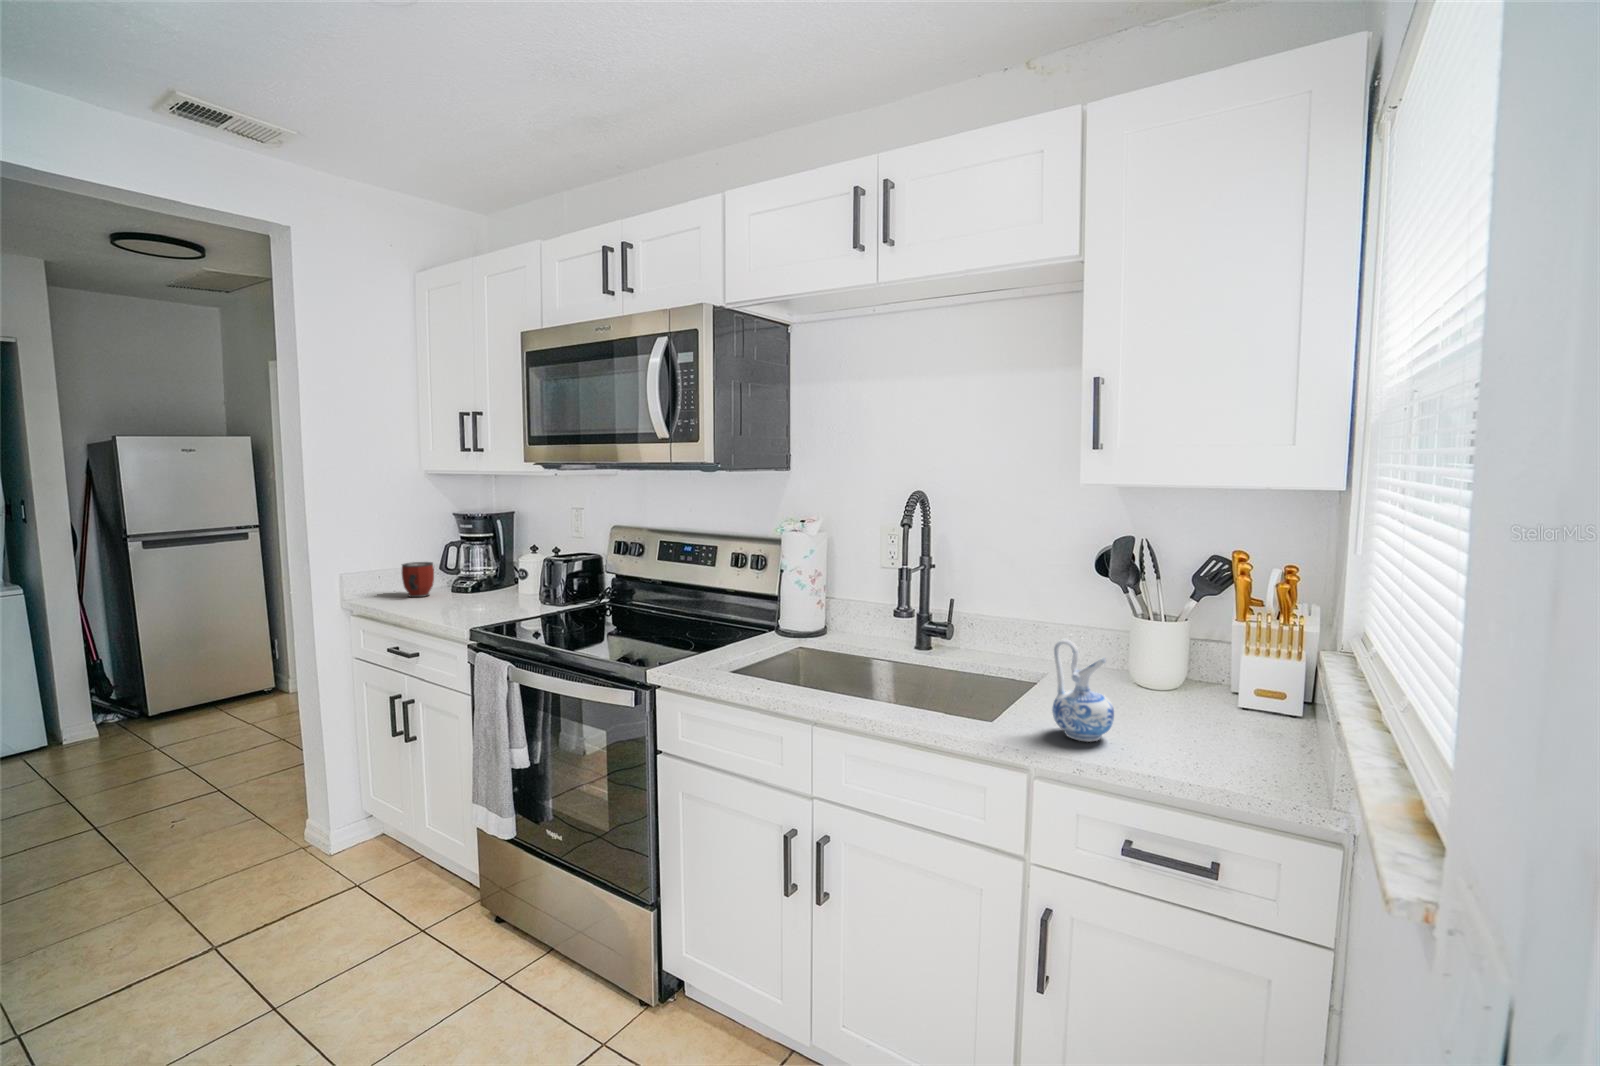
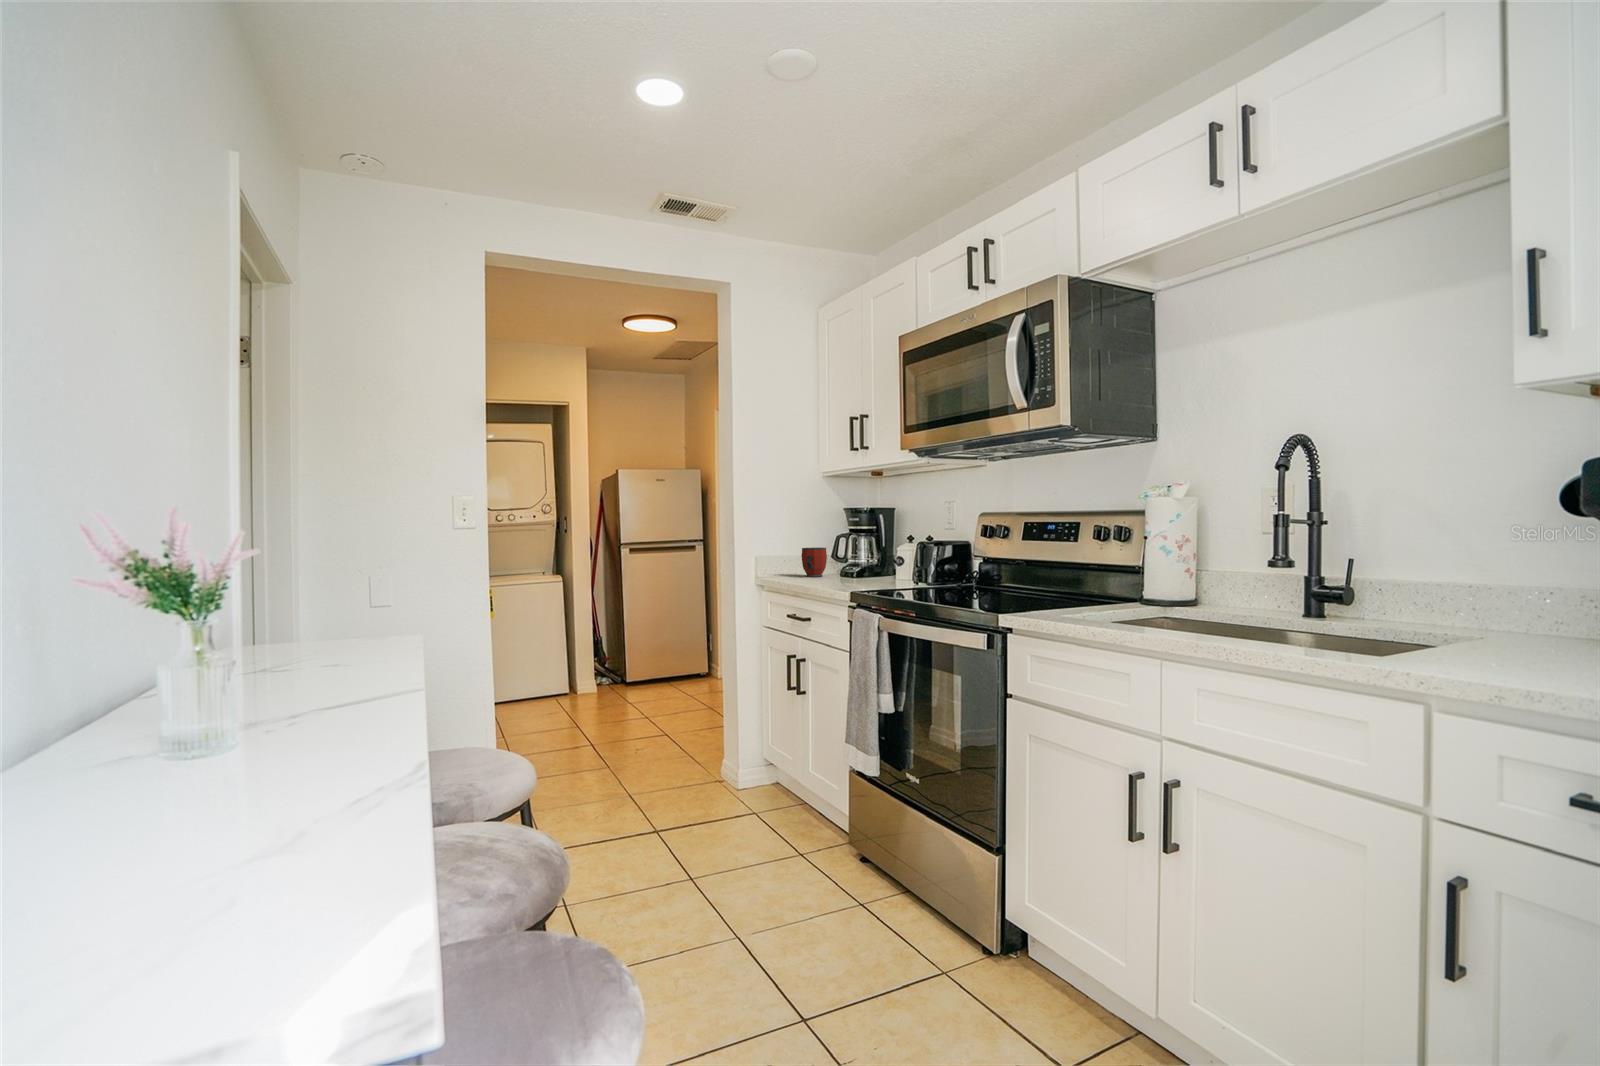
ceramic pitcher: present [1052,639,1114,742] -> none [1443,559,1532,678]

